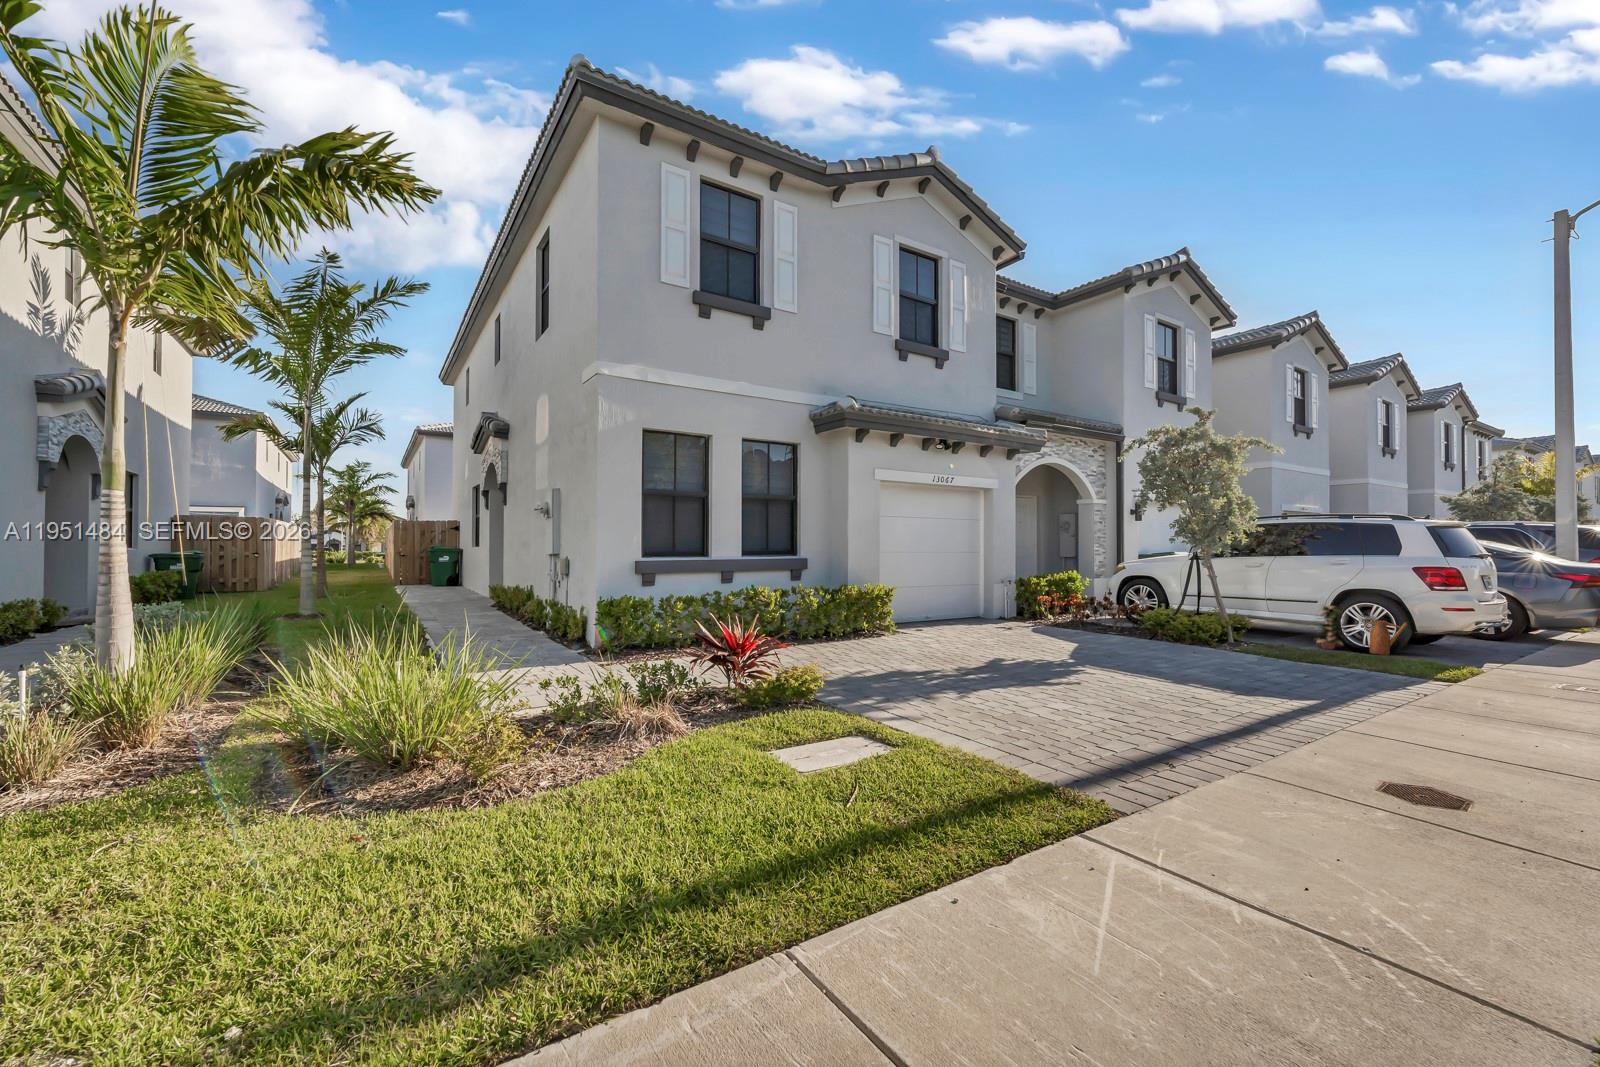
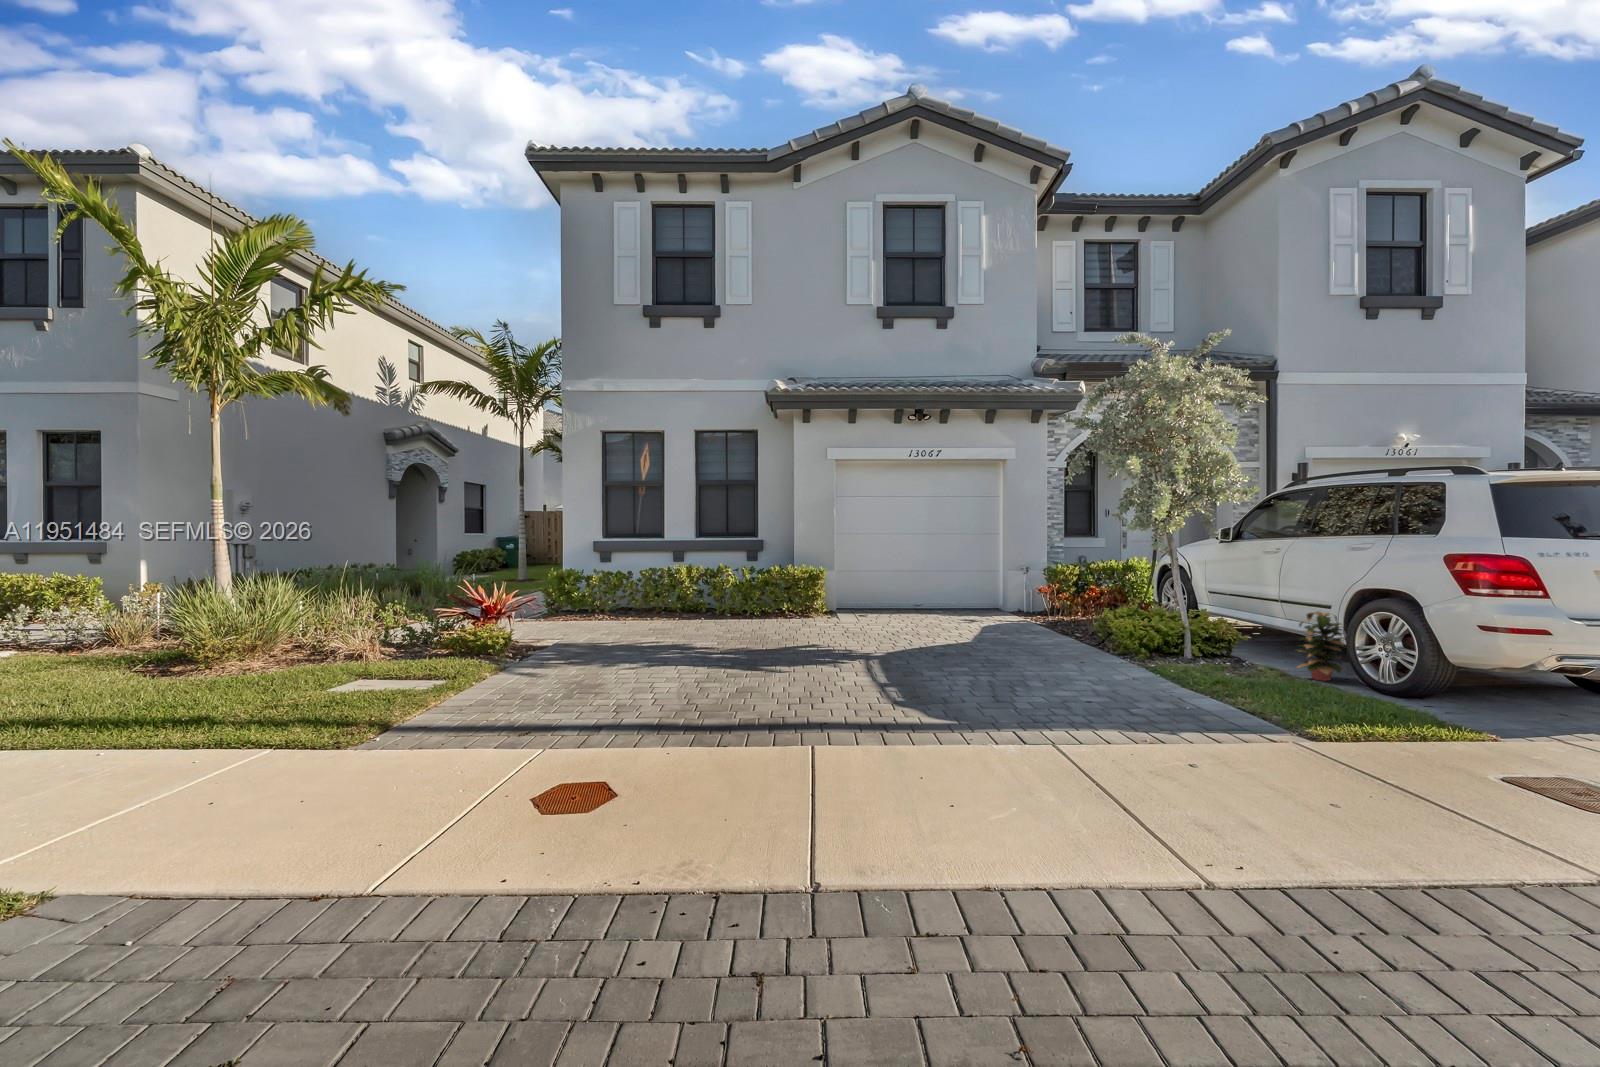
watering can: present [1365,620,1408,655] -> none [1366,639,1417,696]

